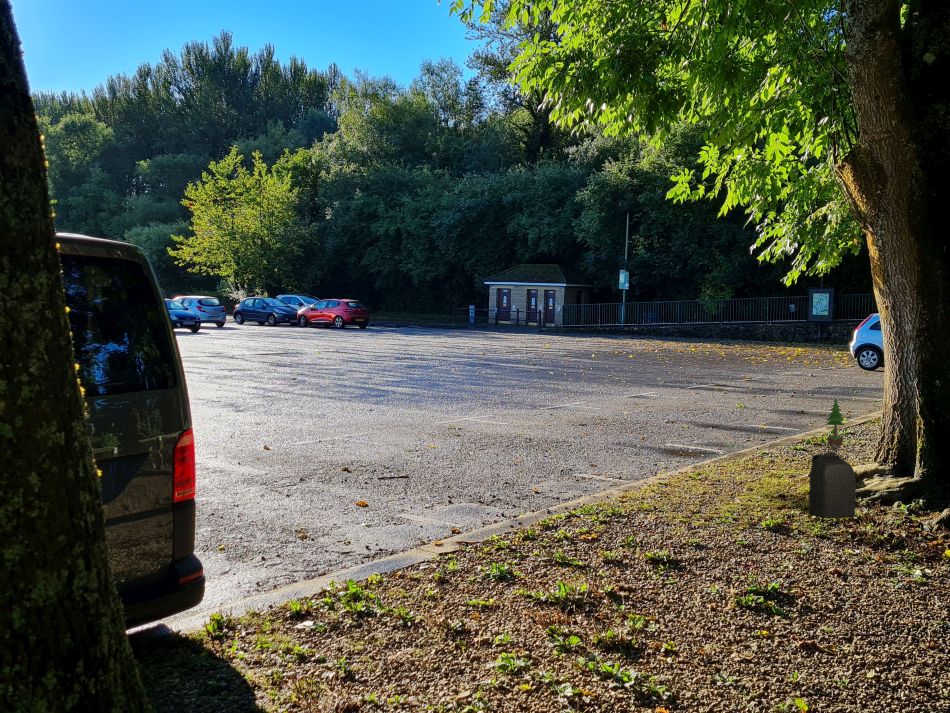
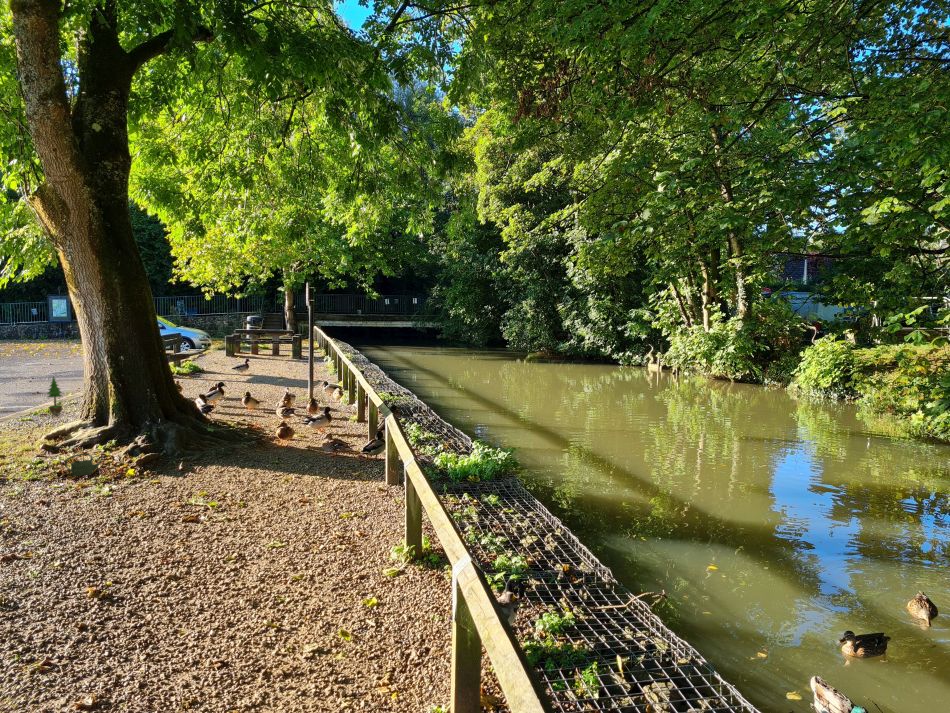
backpack: present [808,452,856,518] -> none [24,416,65,467]
watering can: none [859,513,914,544] -> present [65,454,106,476]

